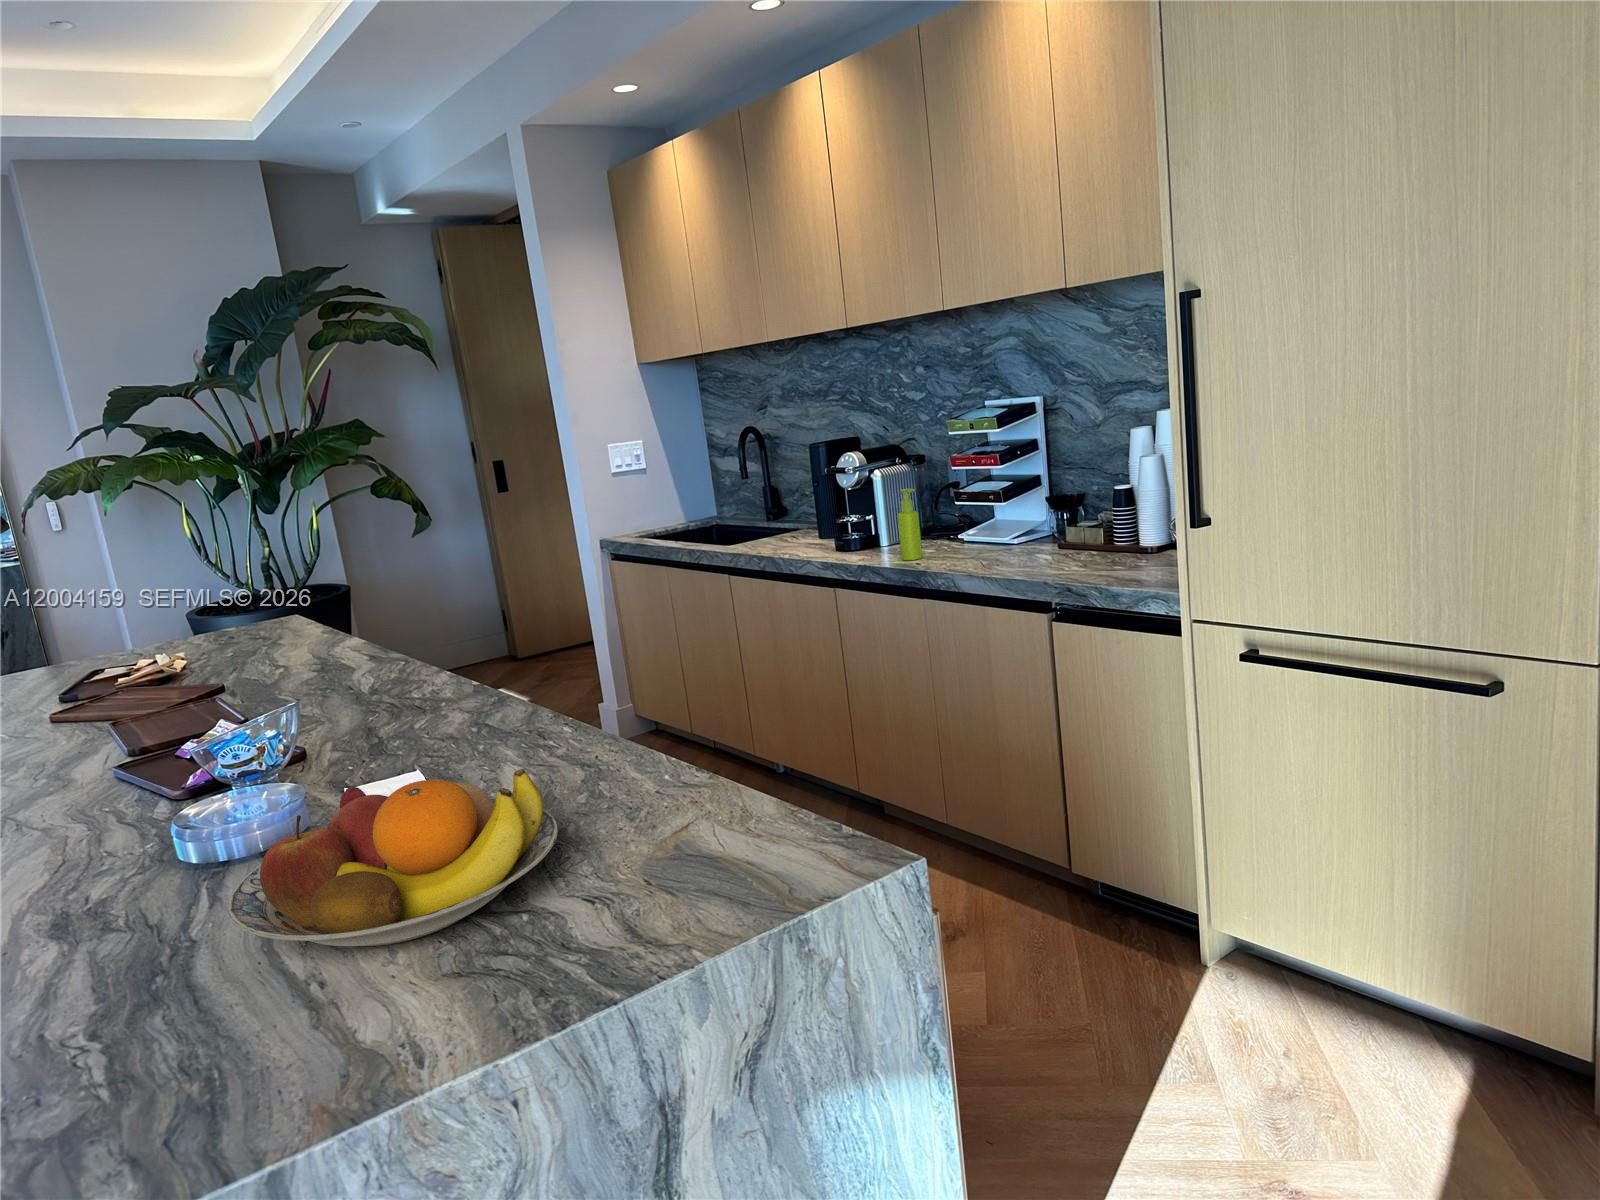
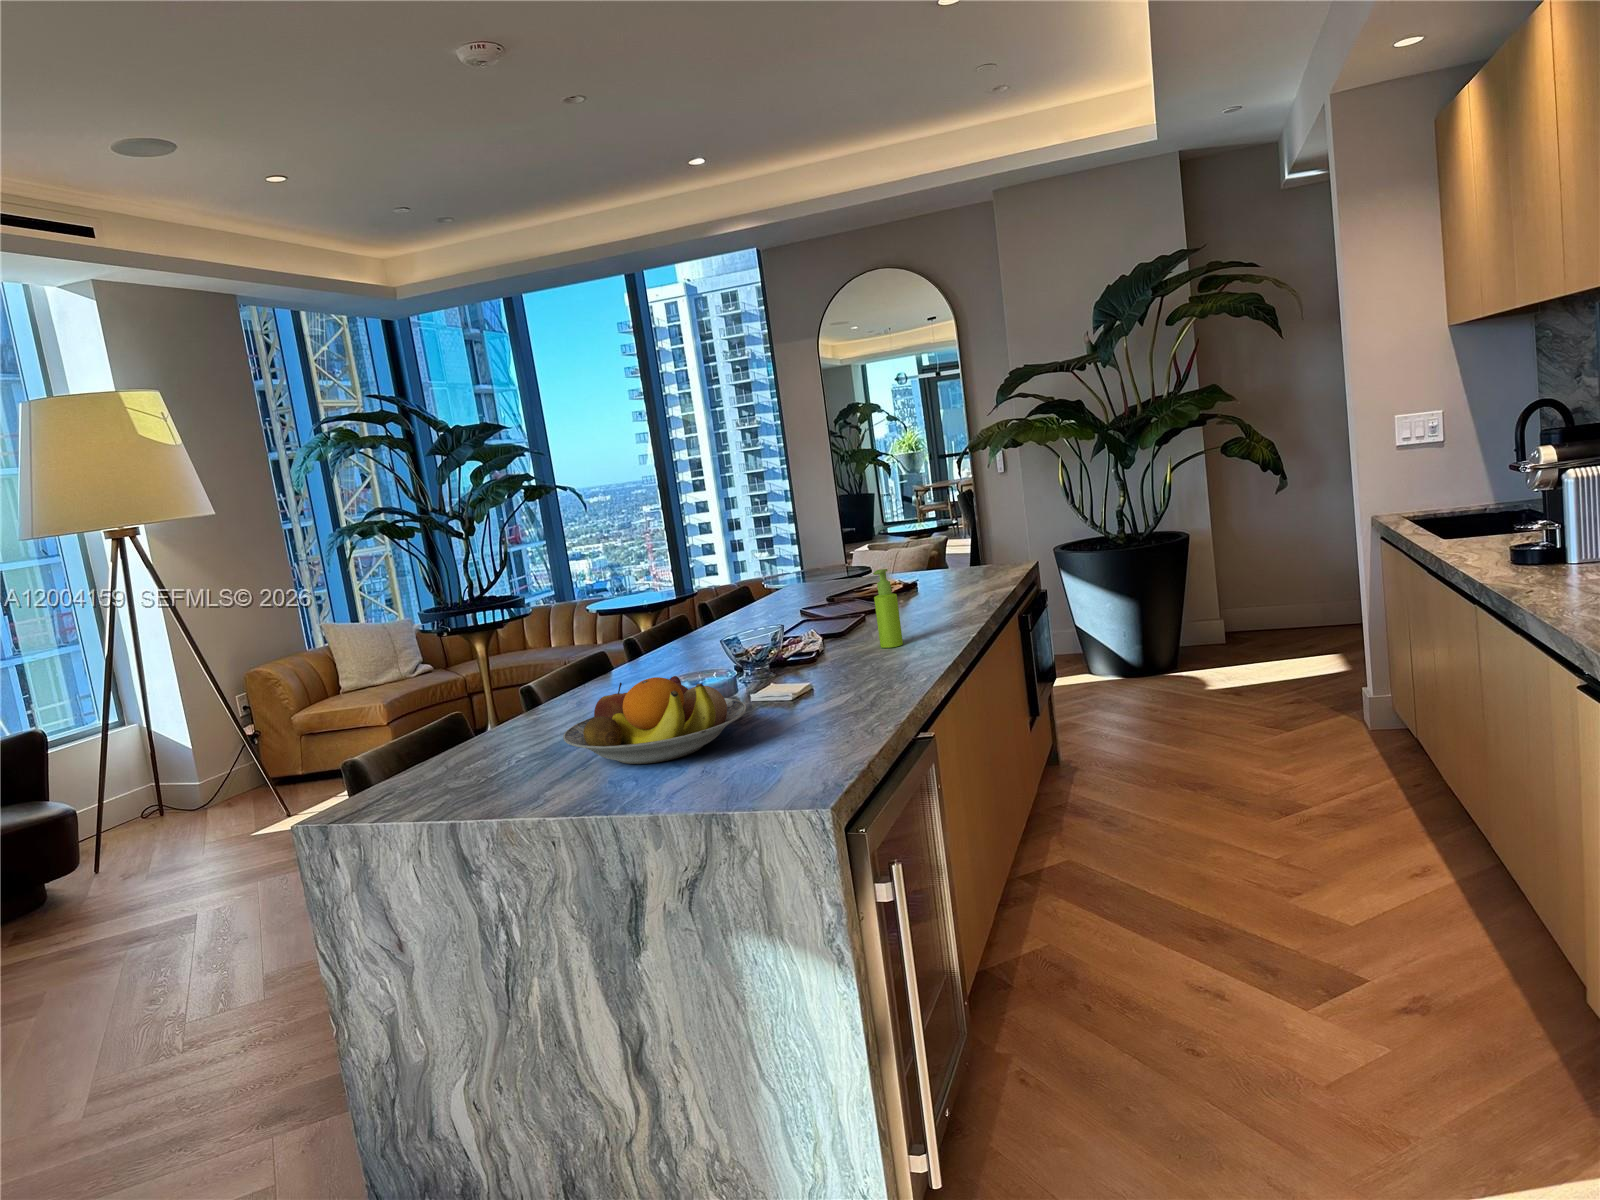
soap dispenser: present [897,488,922,560] -> present [873,569,903,648]

